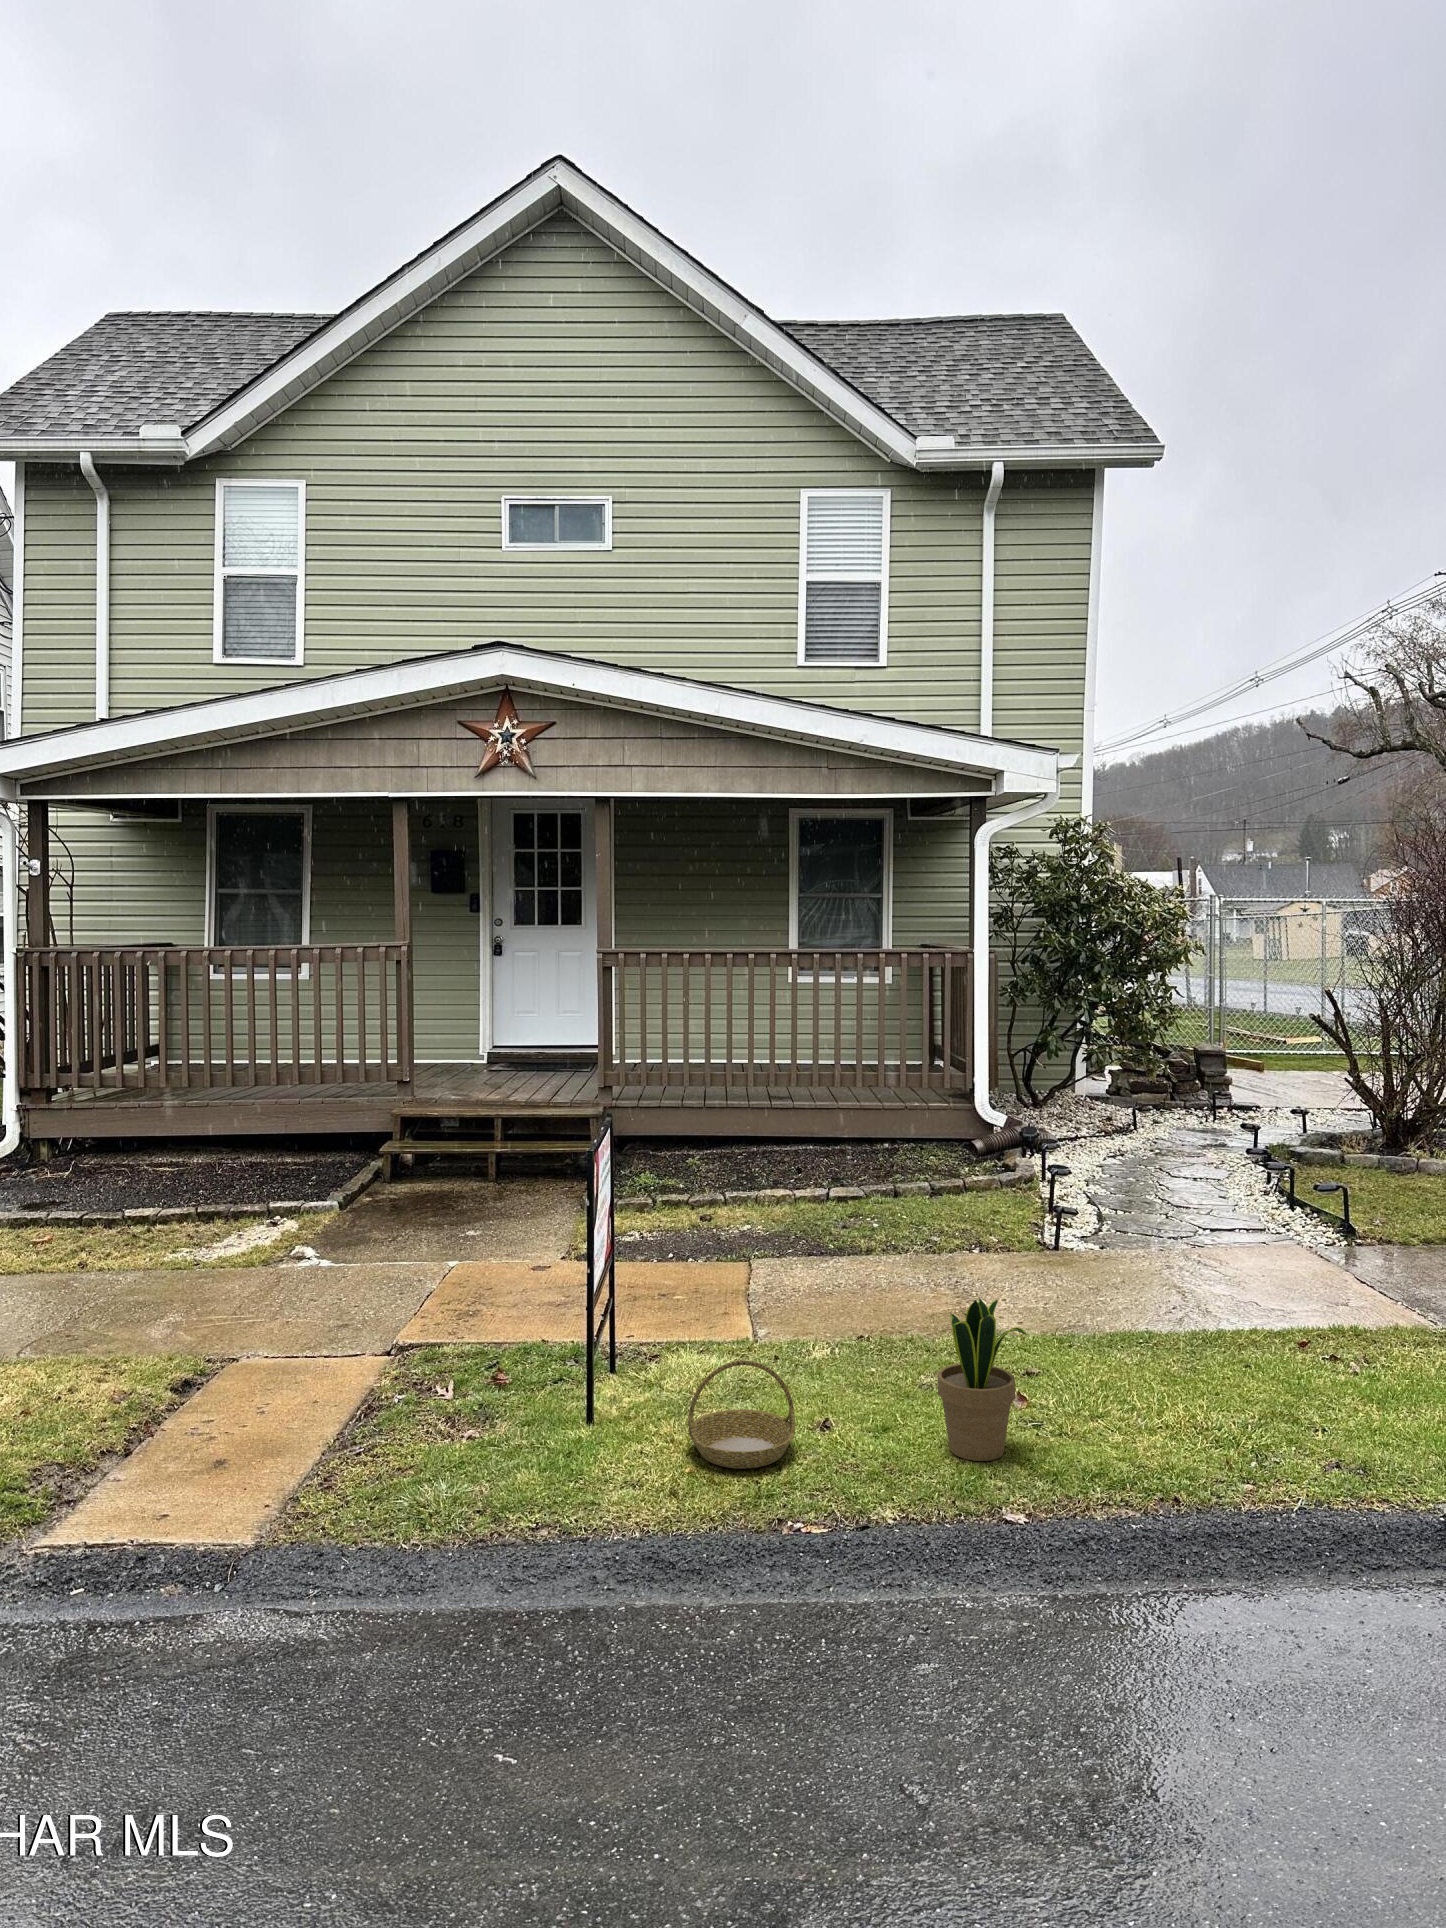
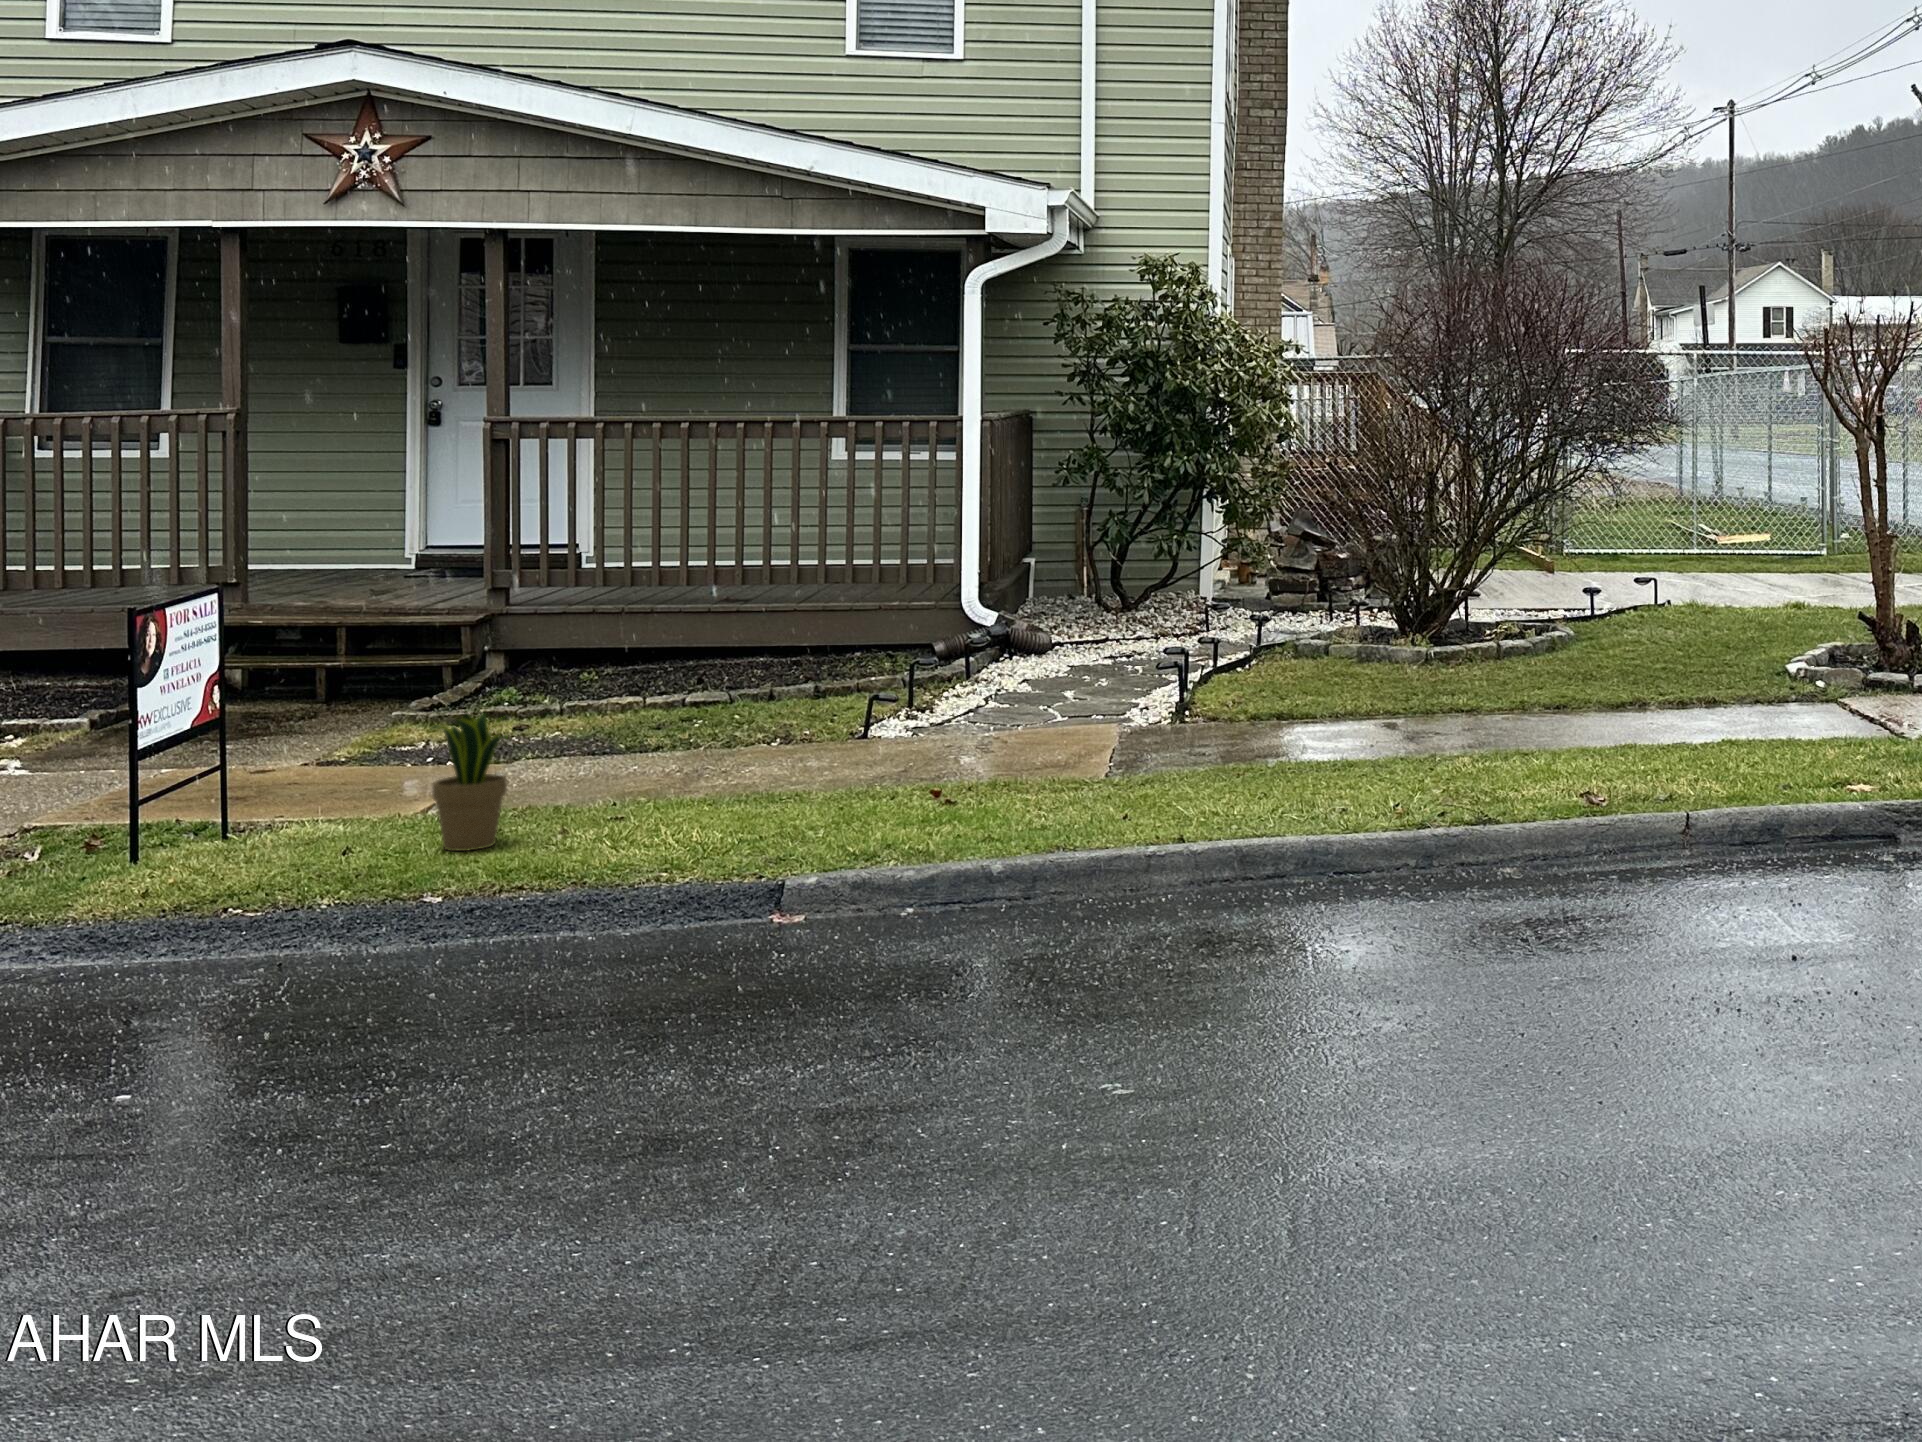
basket: present [688,1360,796,1469] -> none [194,770,304,860]

